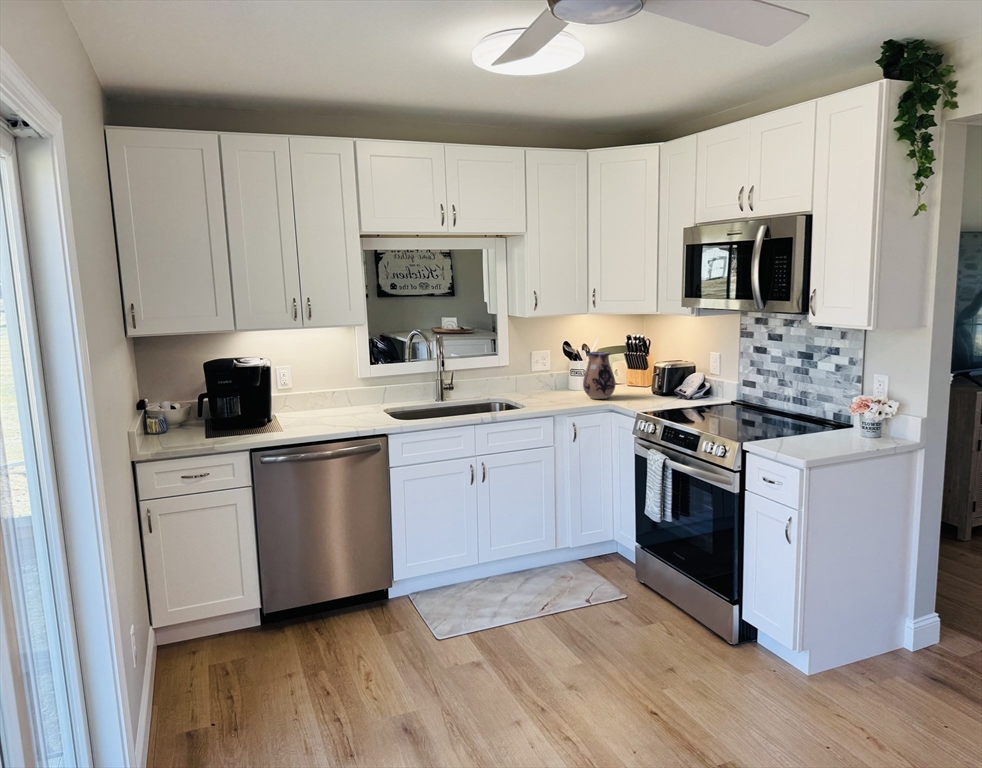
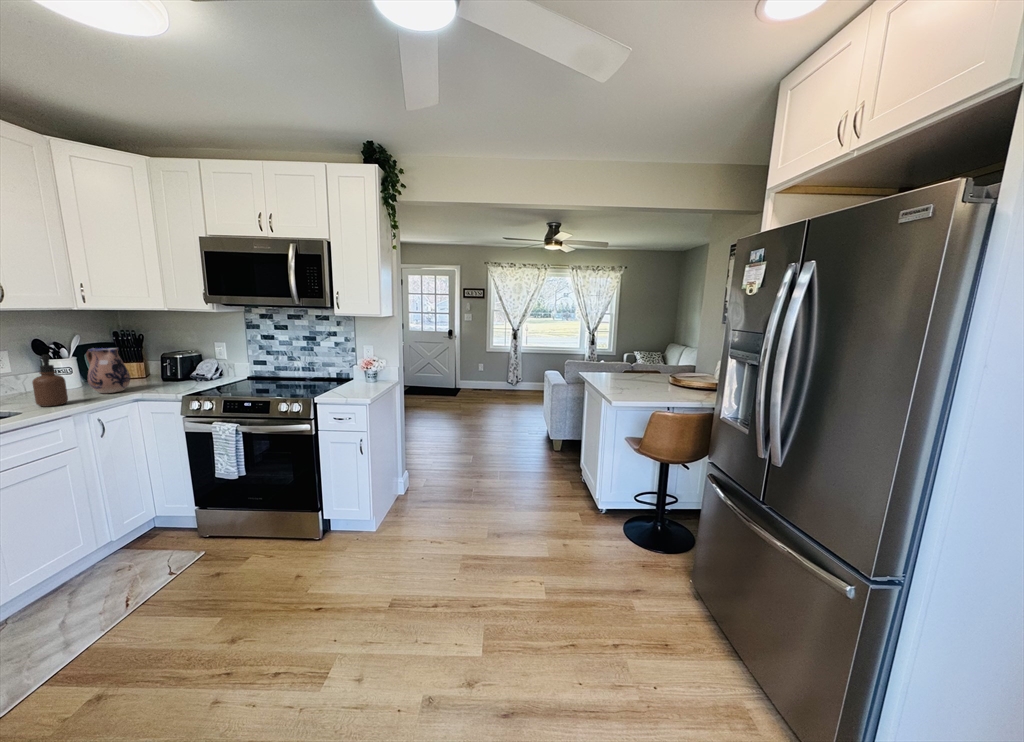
soap dispenser: none [538,356,559,404] -> present [32,355,68,407]

